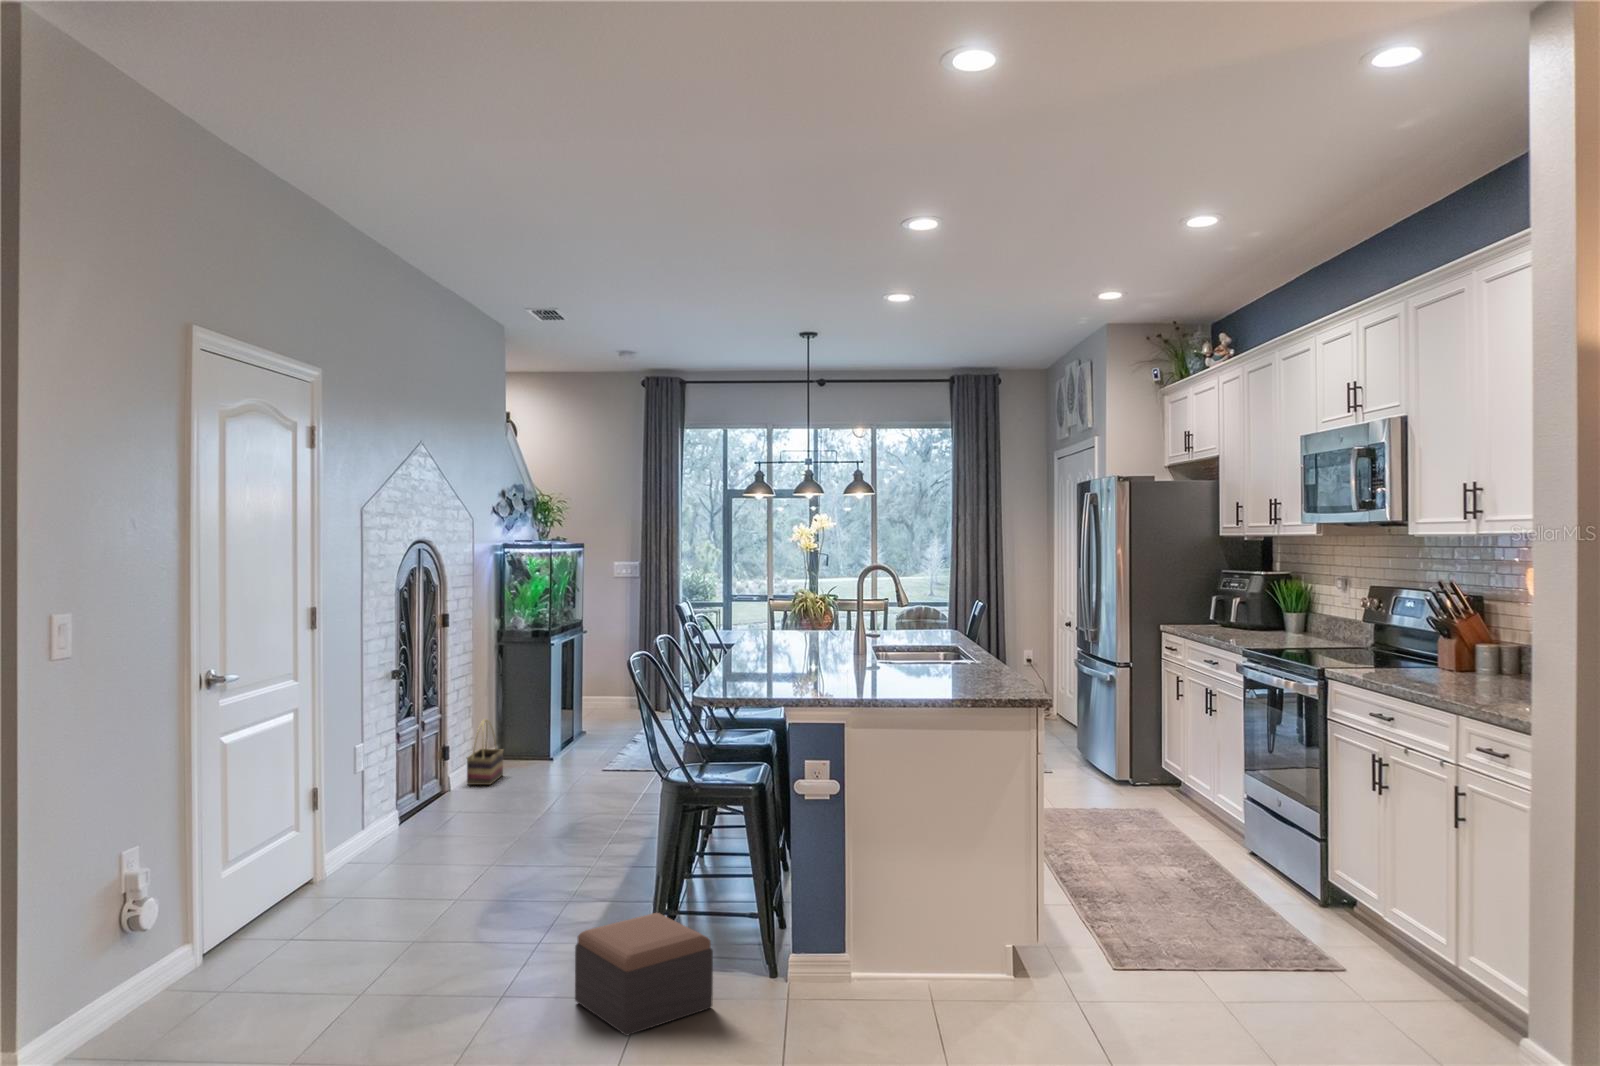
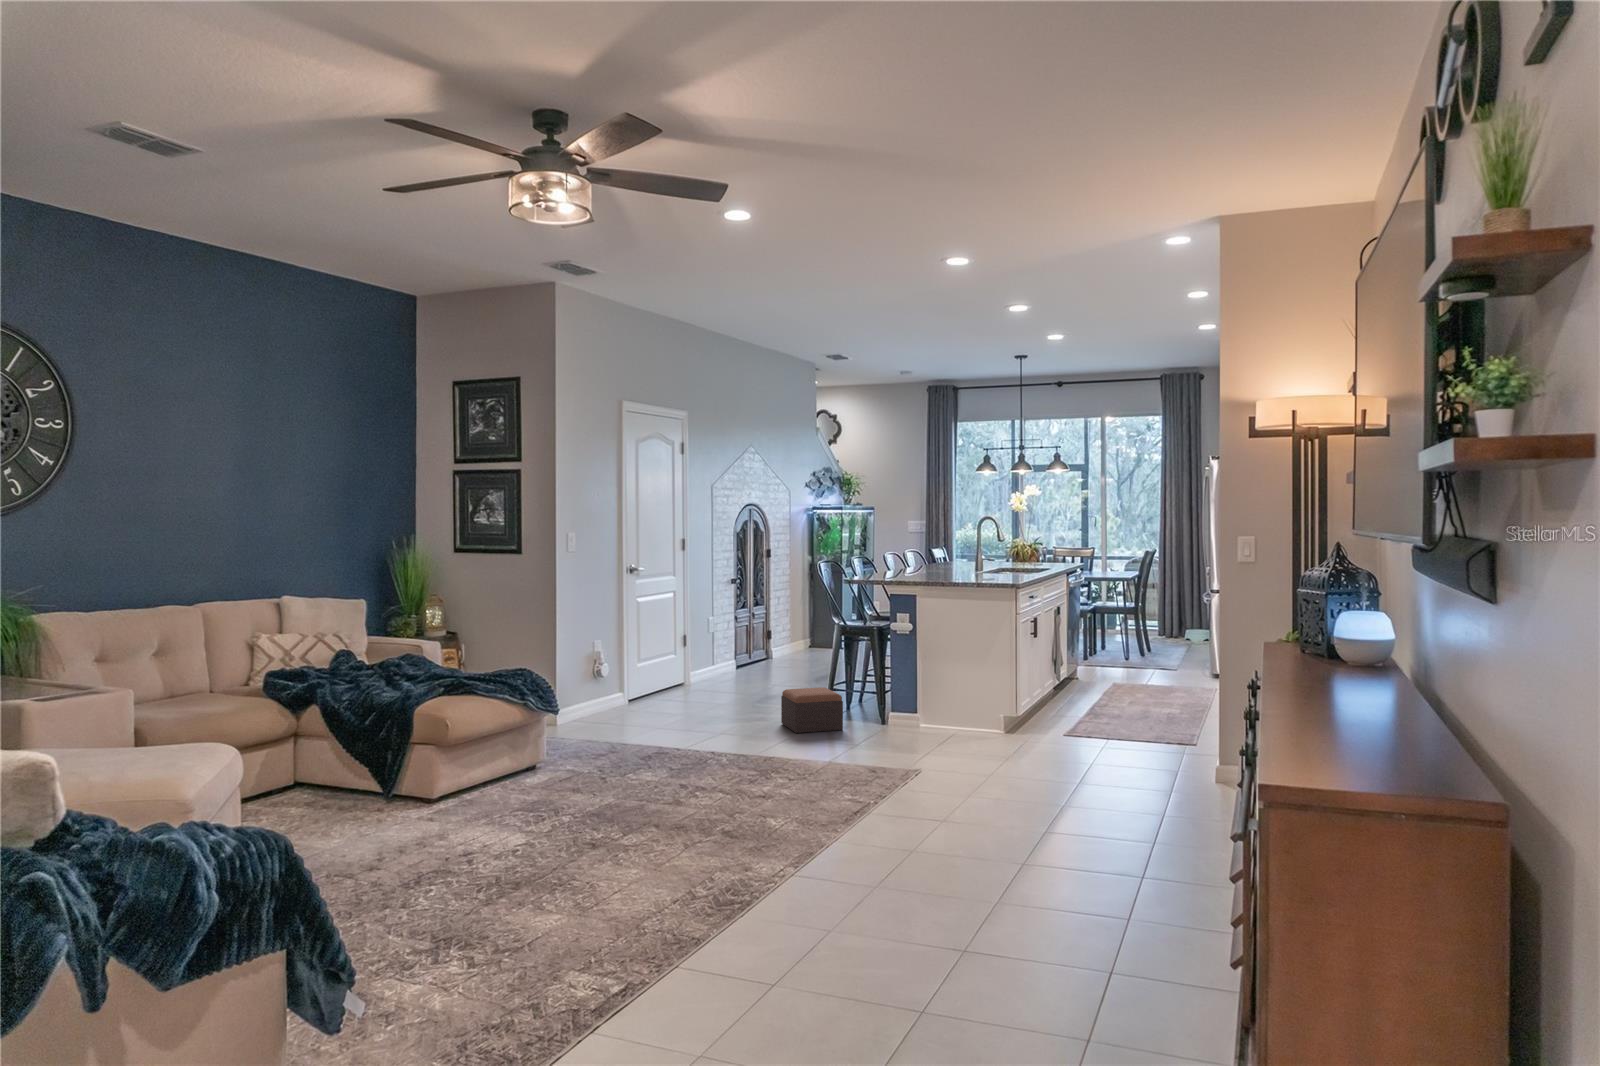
basket: present [467,719,503,785] -> none [785,616,810,656]

